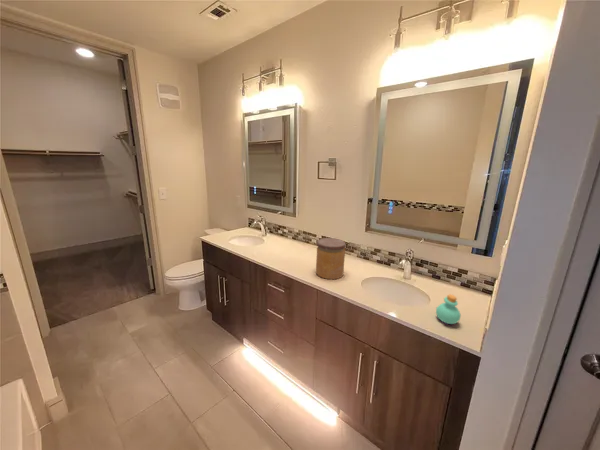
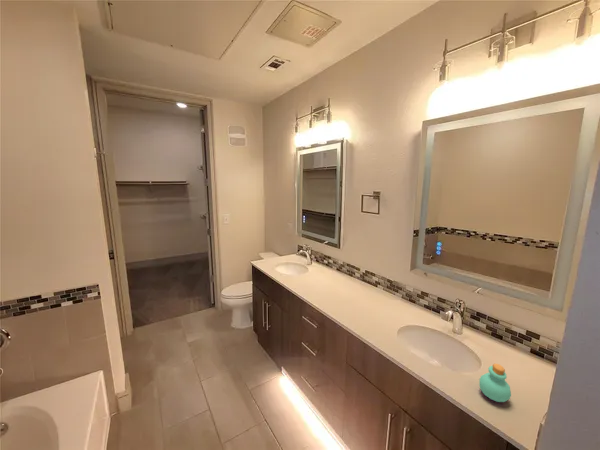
jar: present [316,238,346,279] -> none [350,276,383,322]

